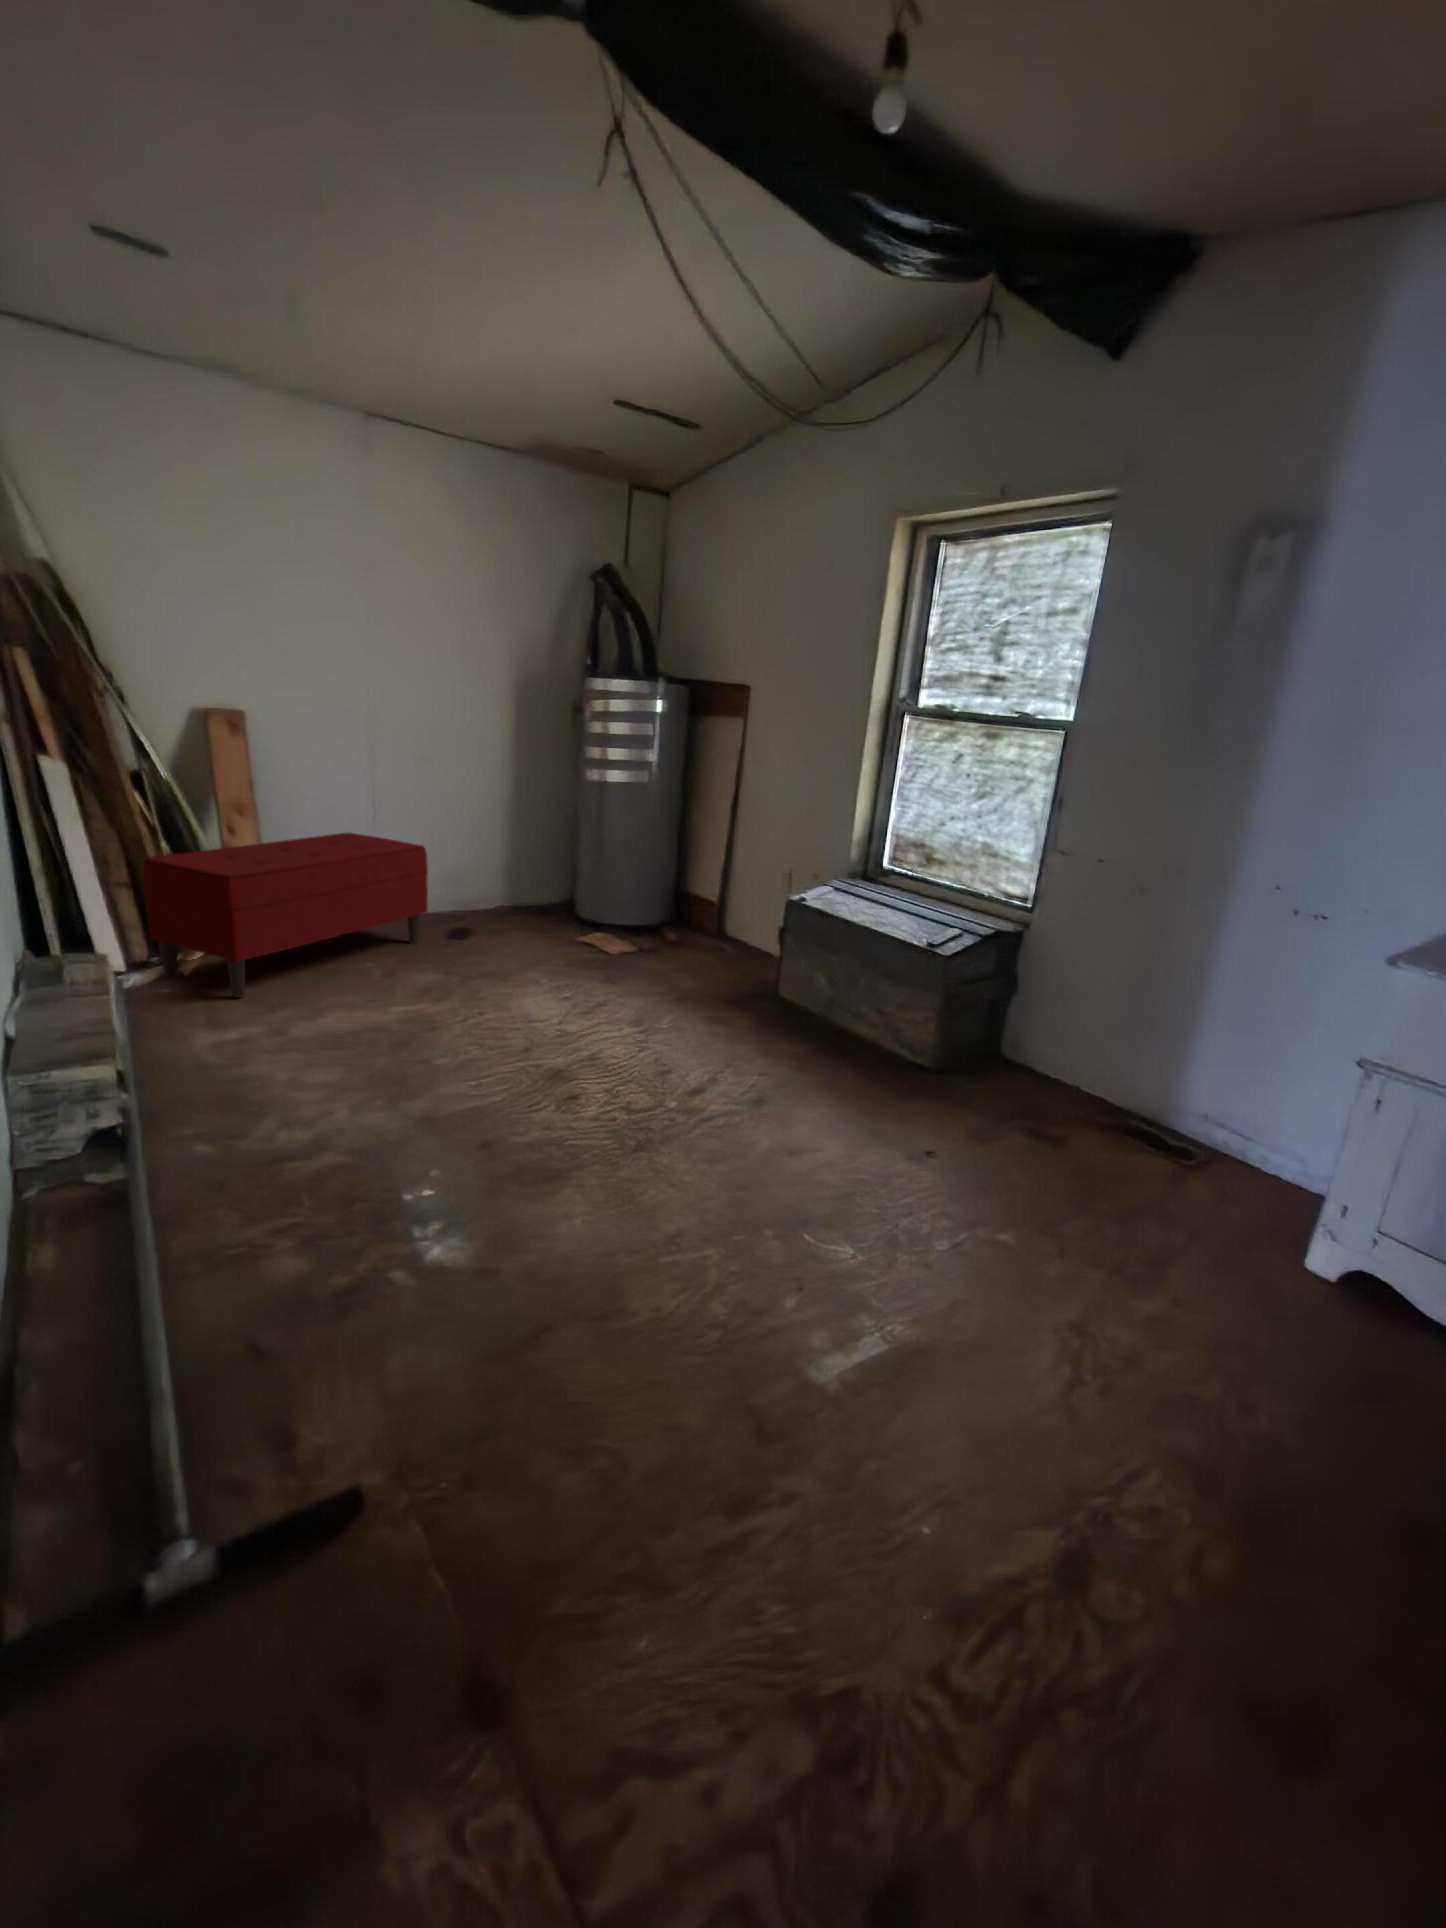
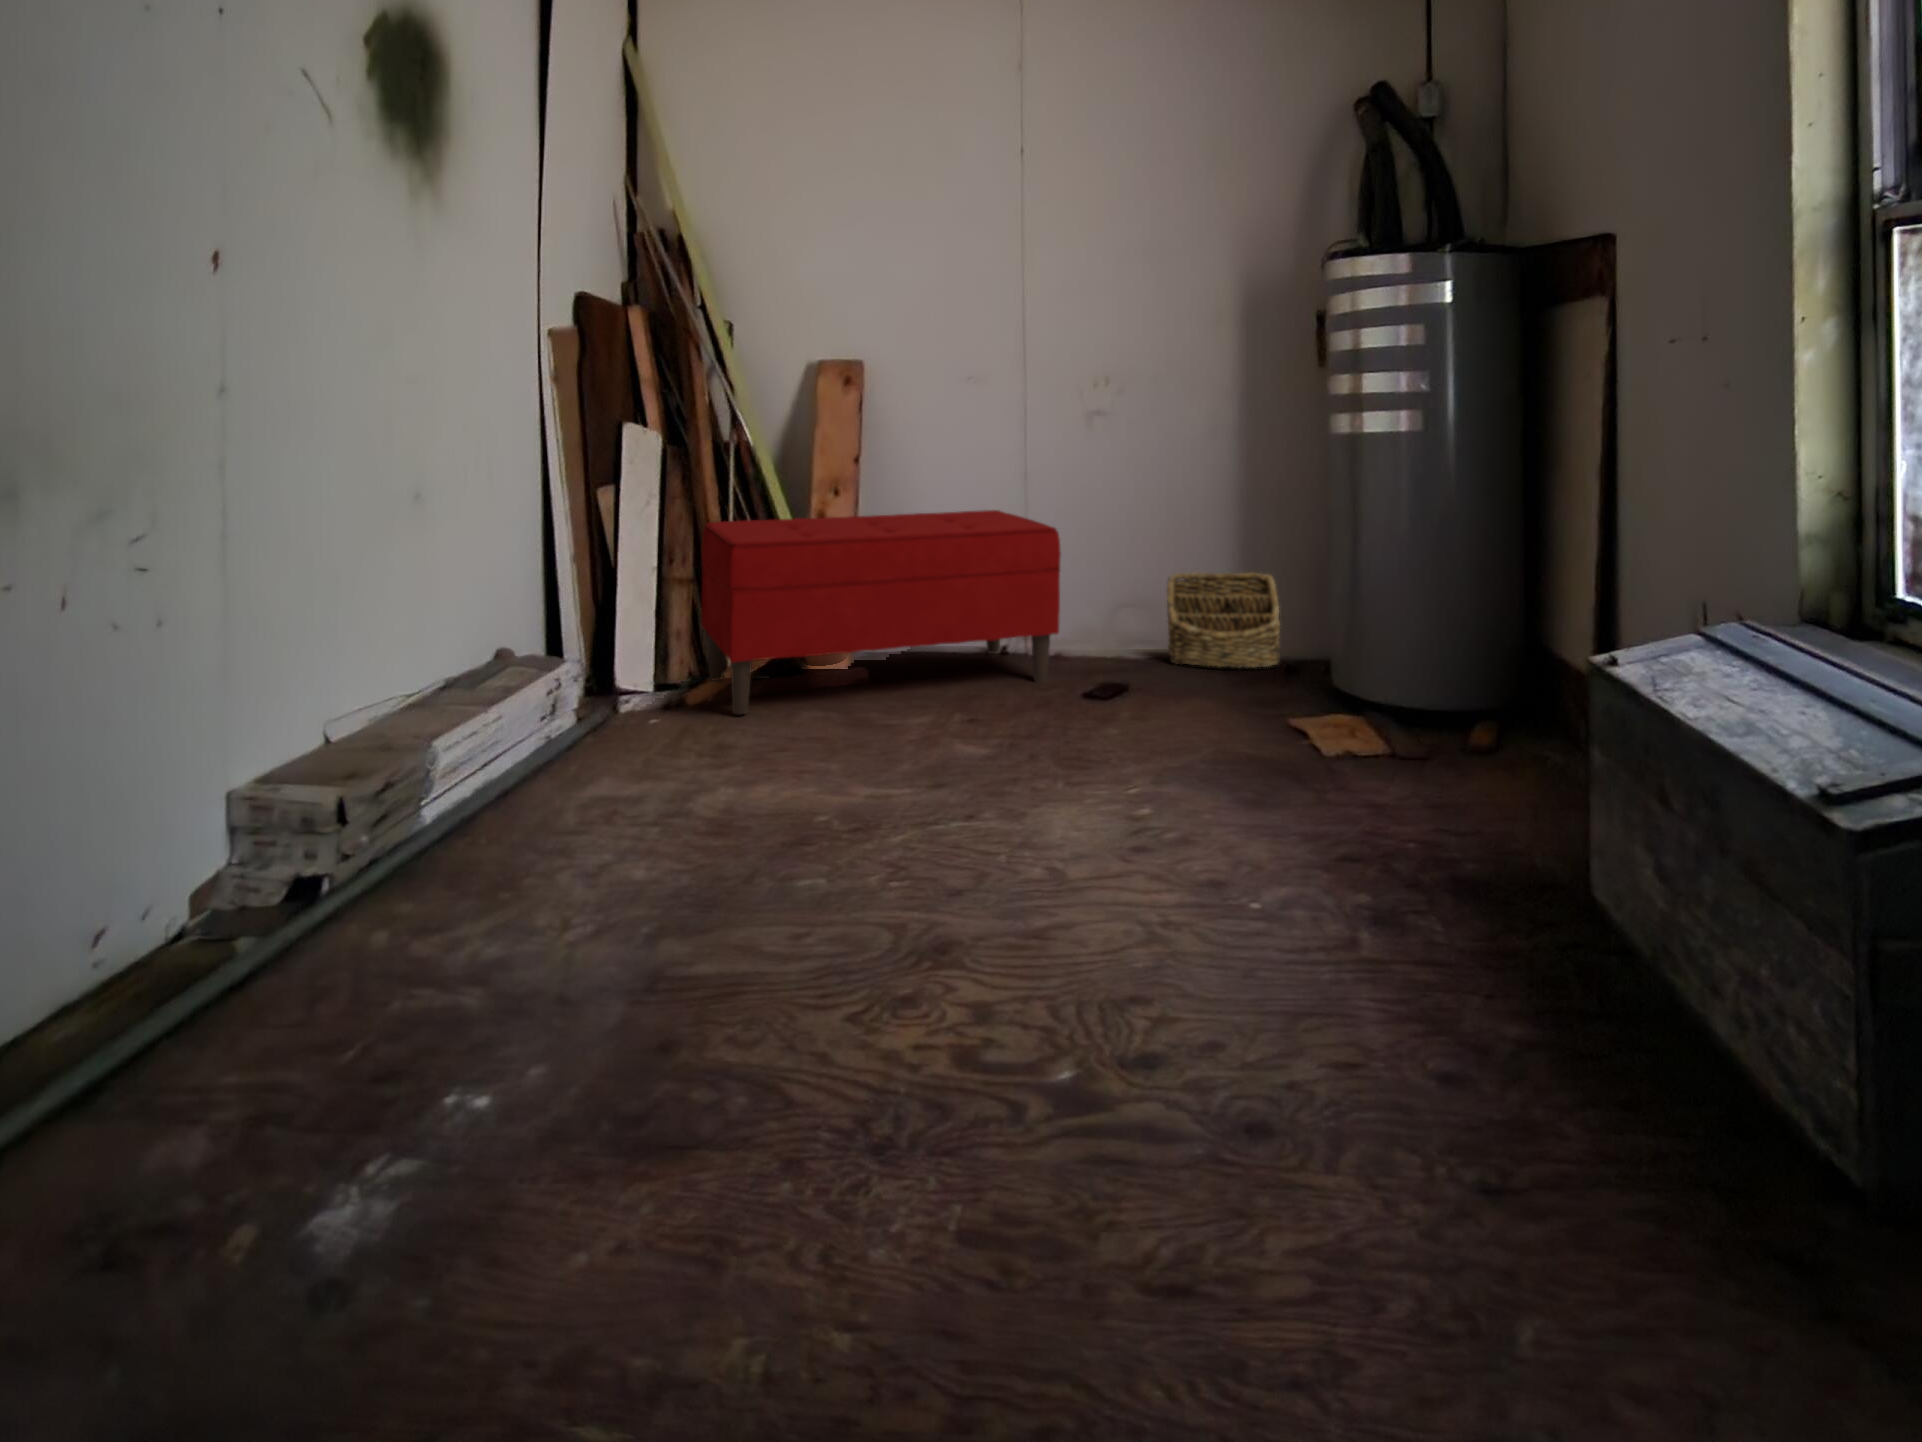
basket: none [464,862,537,921] -> present [1167,572,1280,668]

